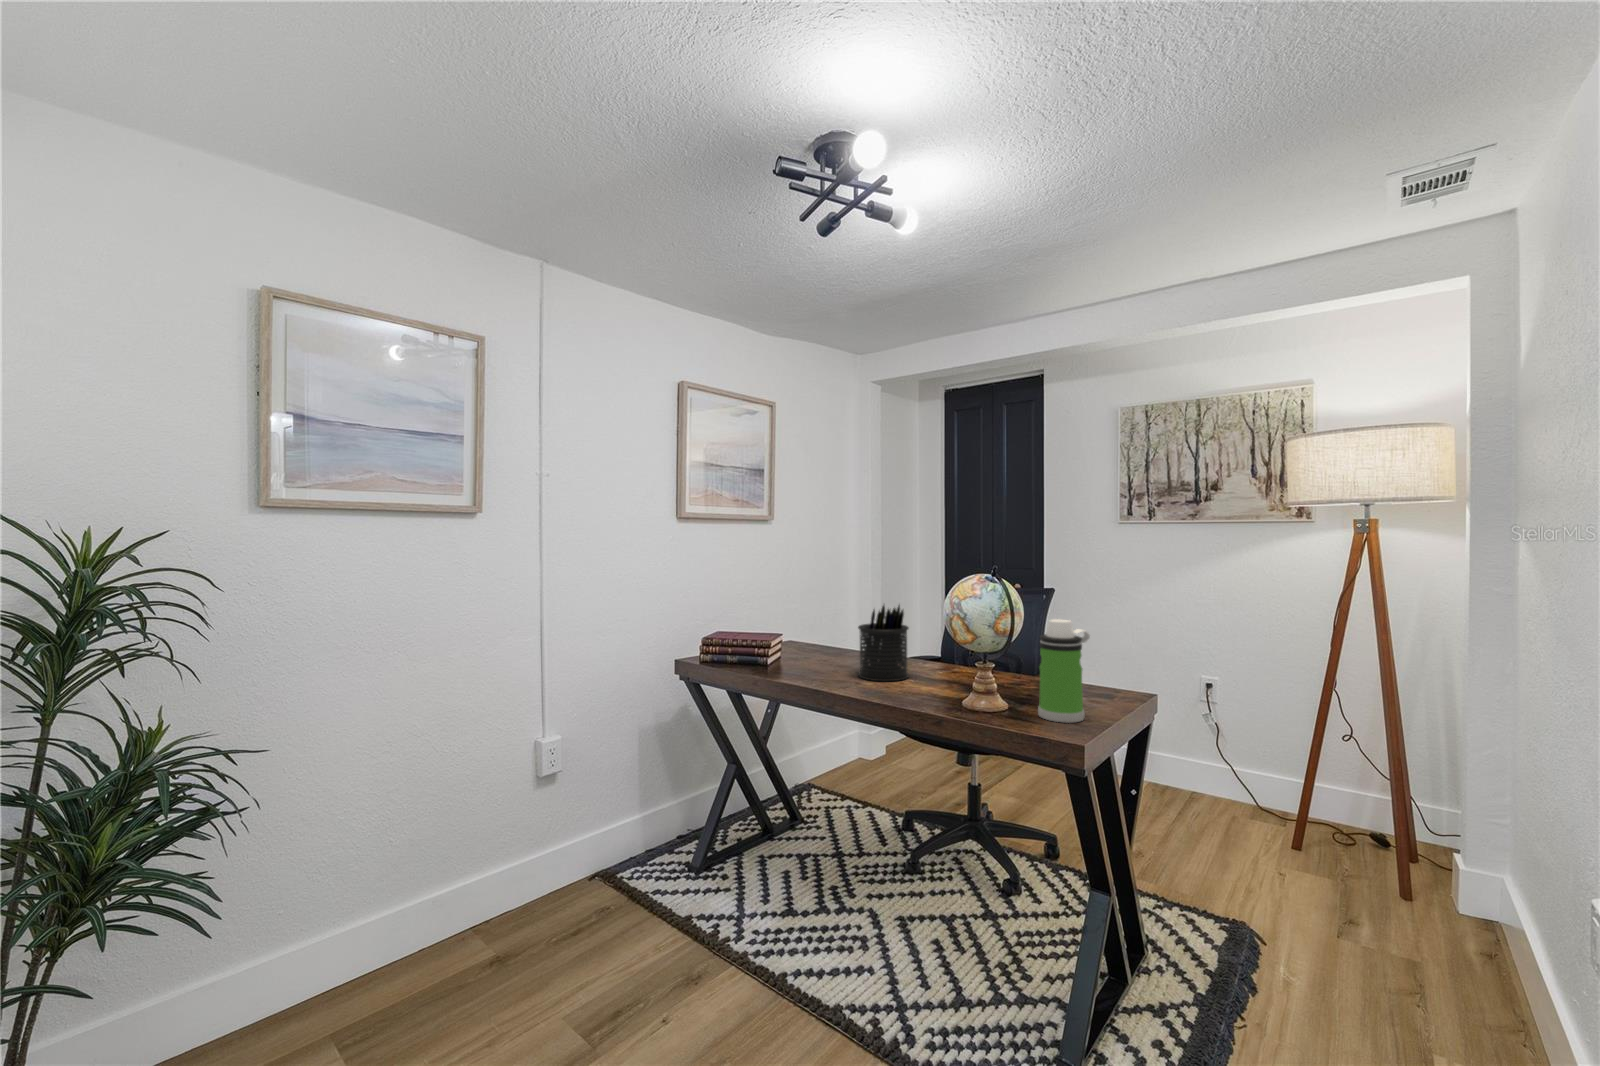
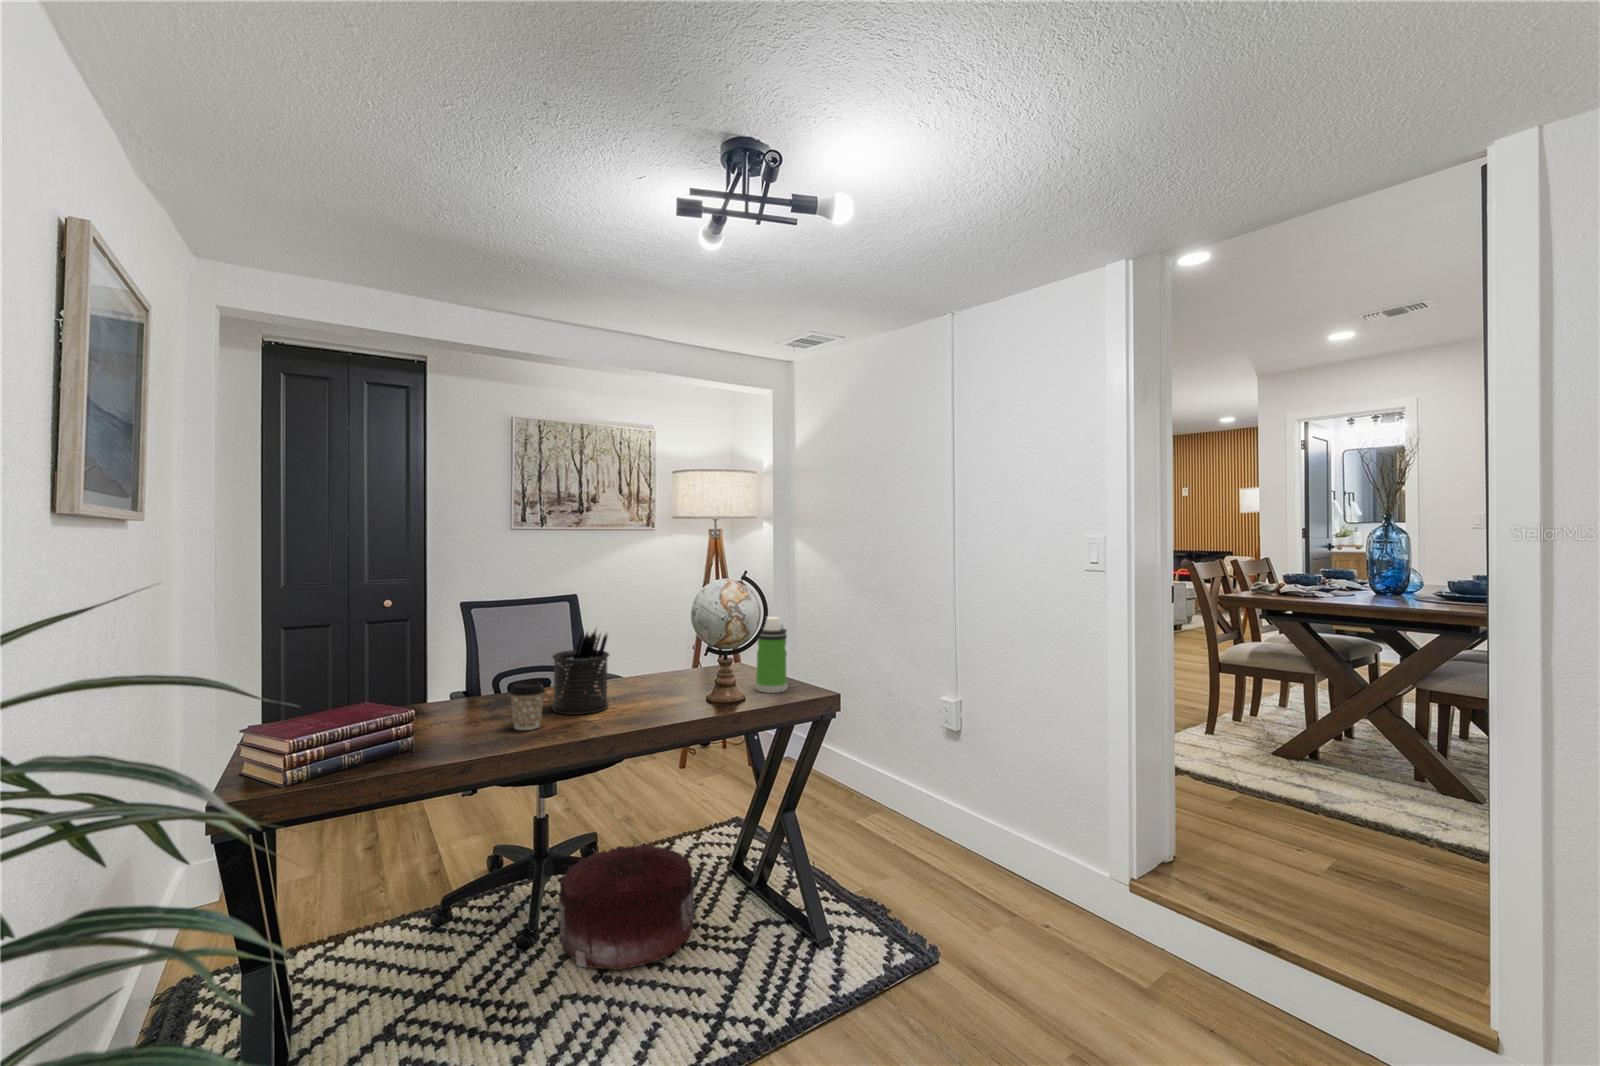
coffee cup: none [801,637,828,676] -> present [510,682,545,730]
pouf: none [853,827,992,955] -> present [559,844,696,970]

